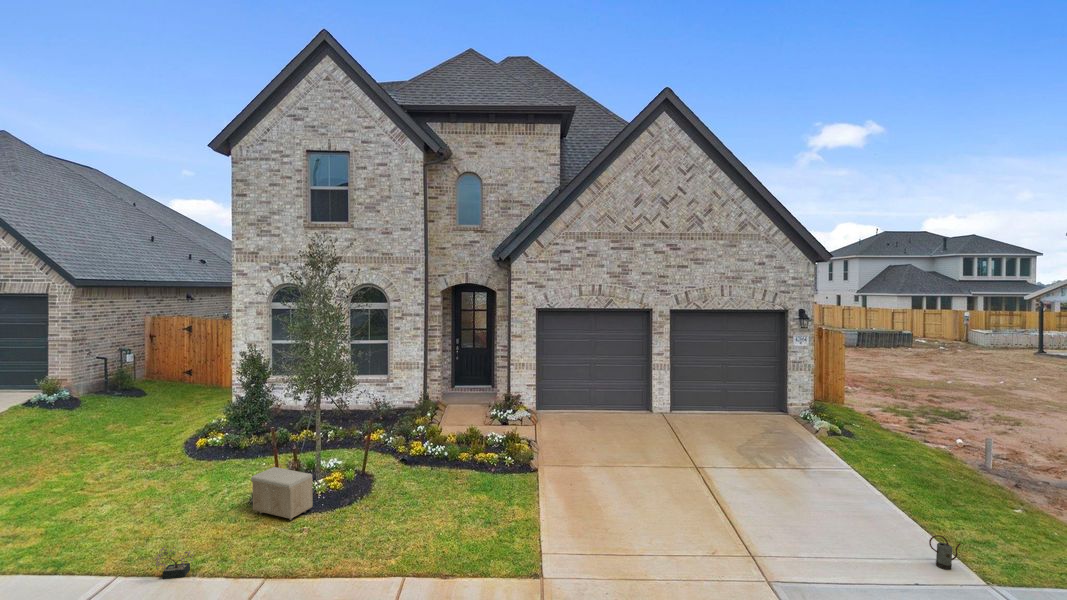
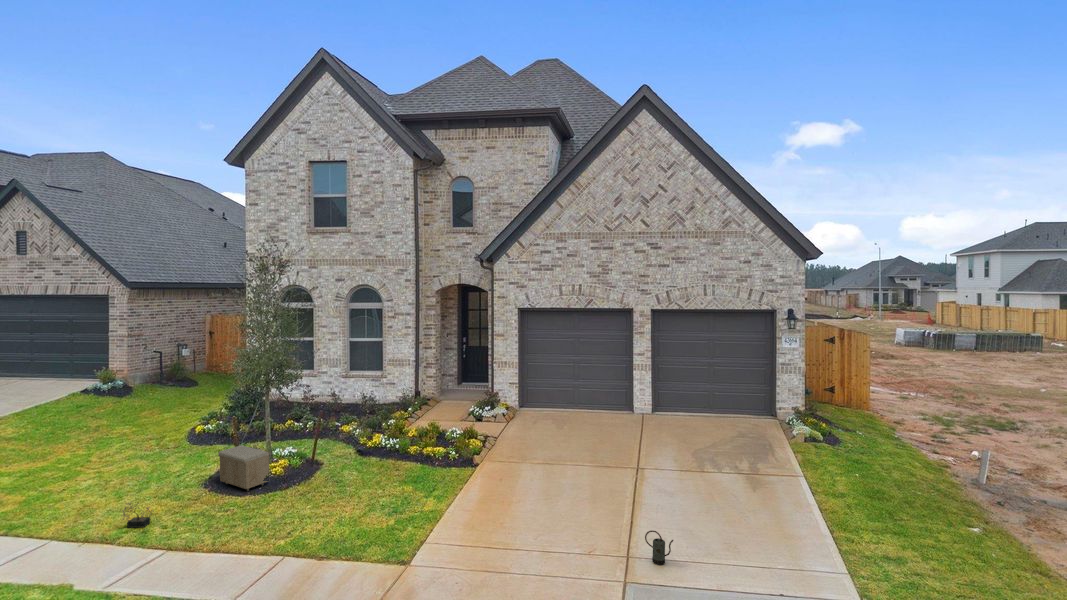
watering can: present [929,535,961,570] -> present [645,531,673,565]

